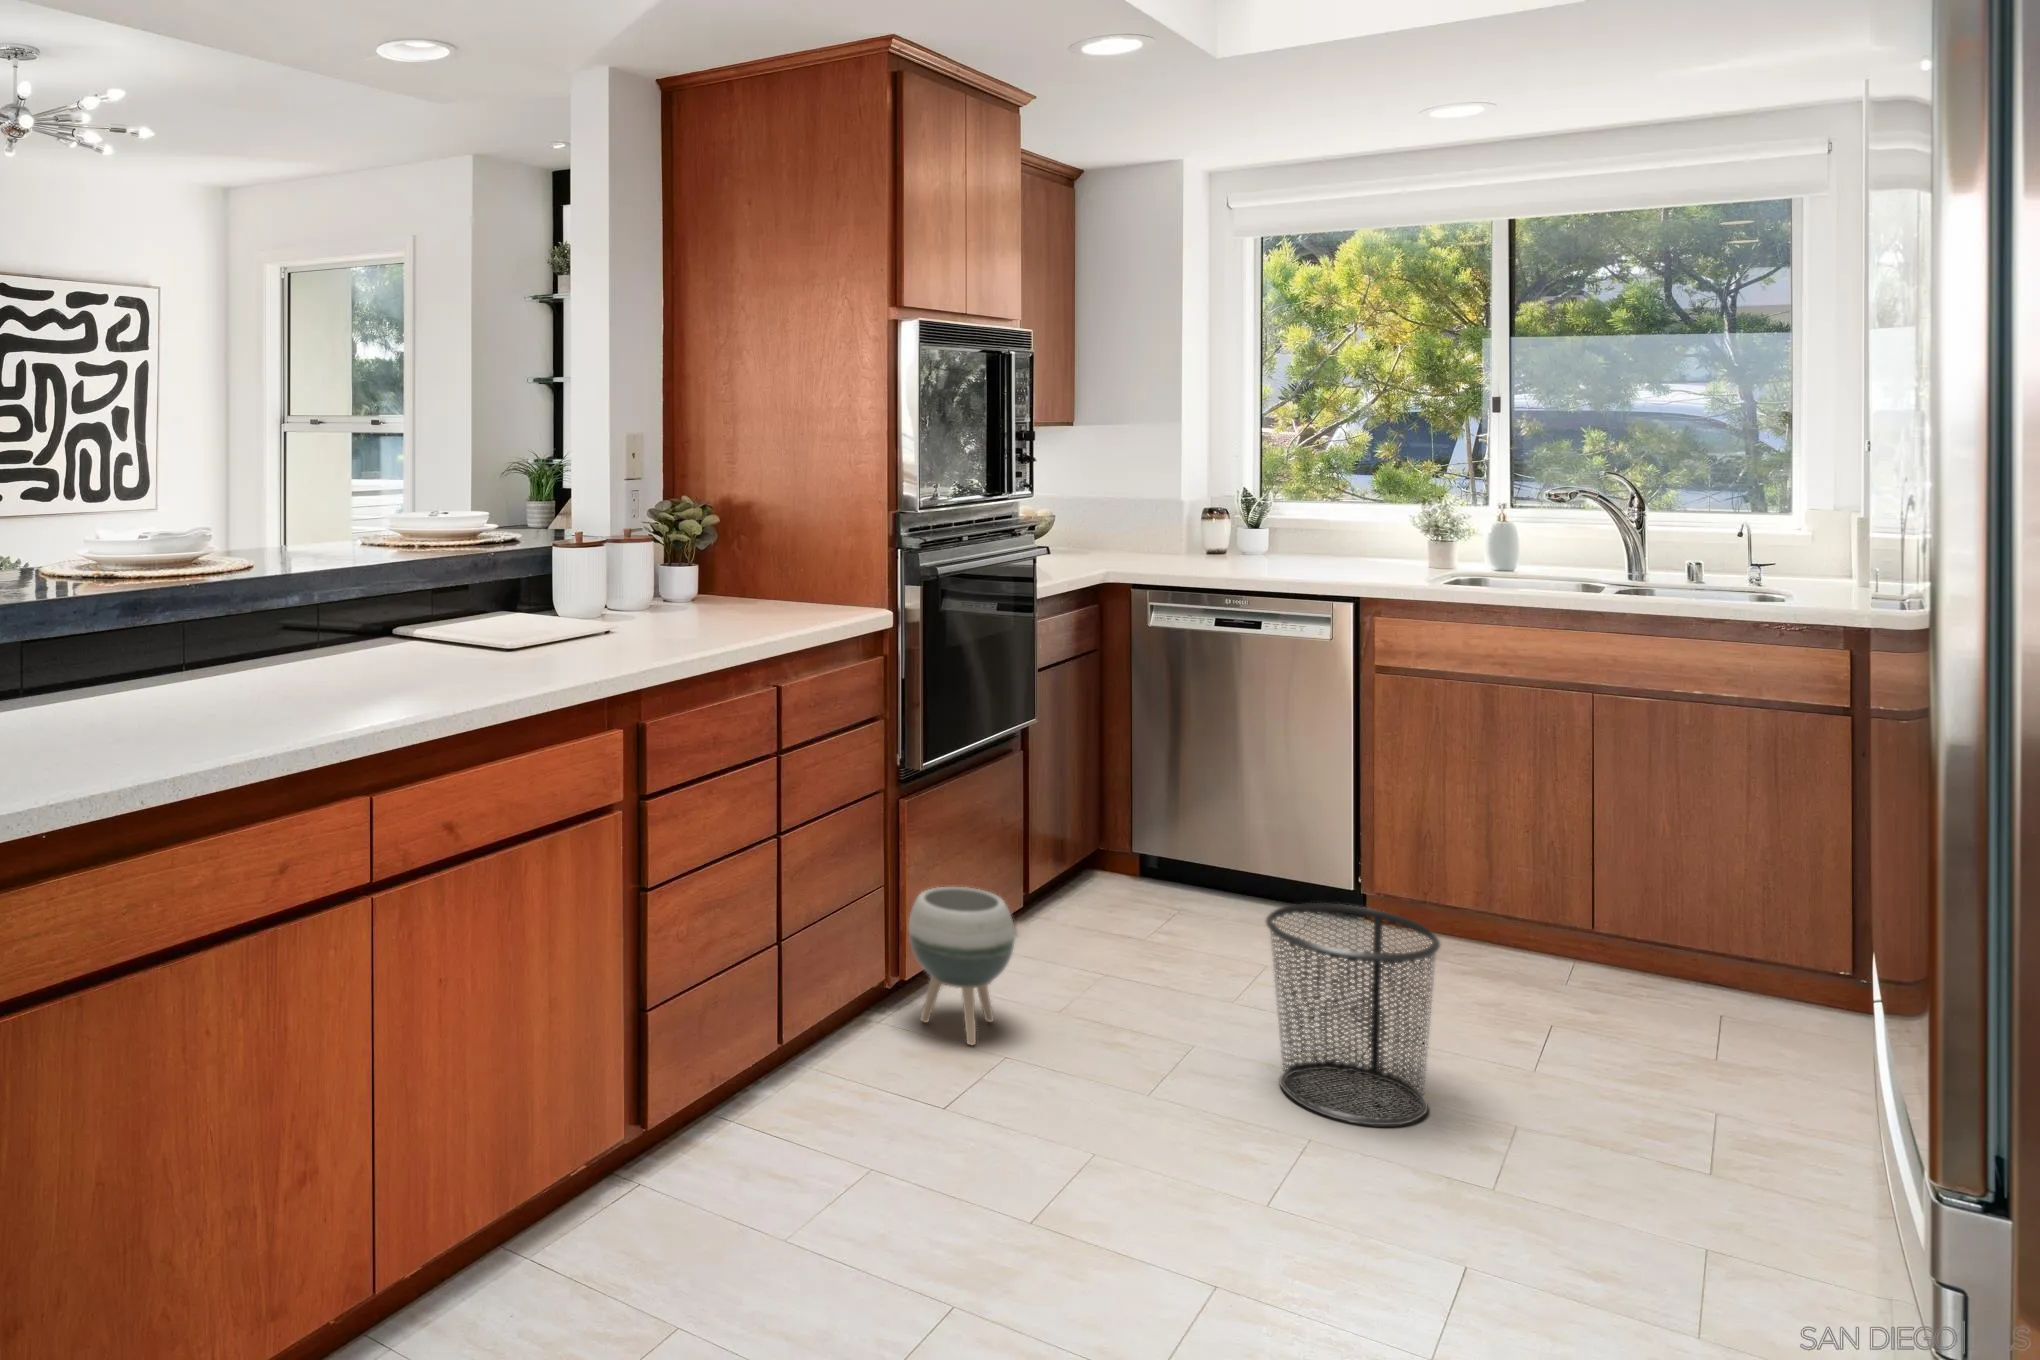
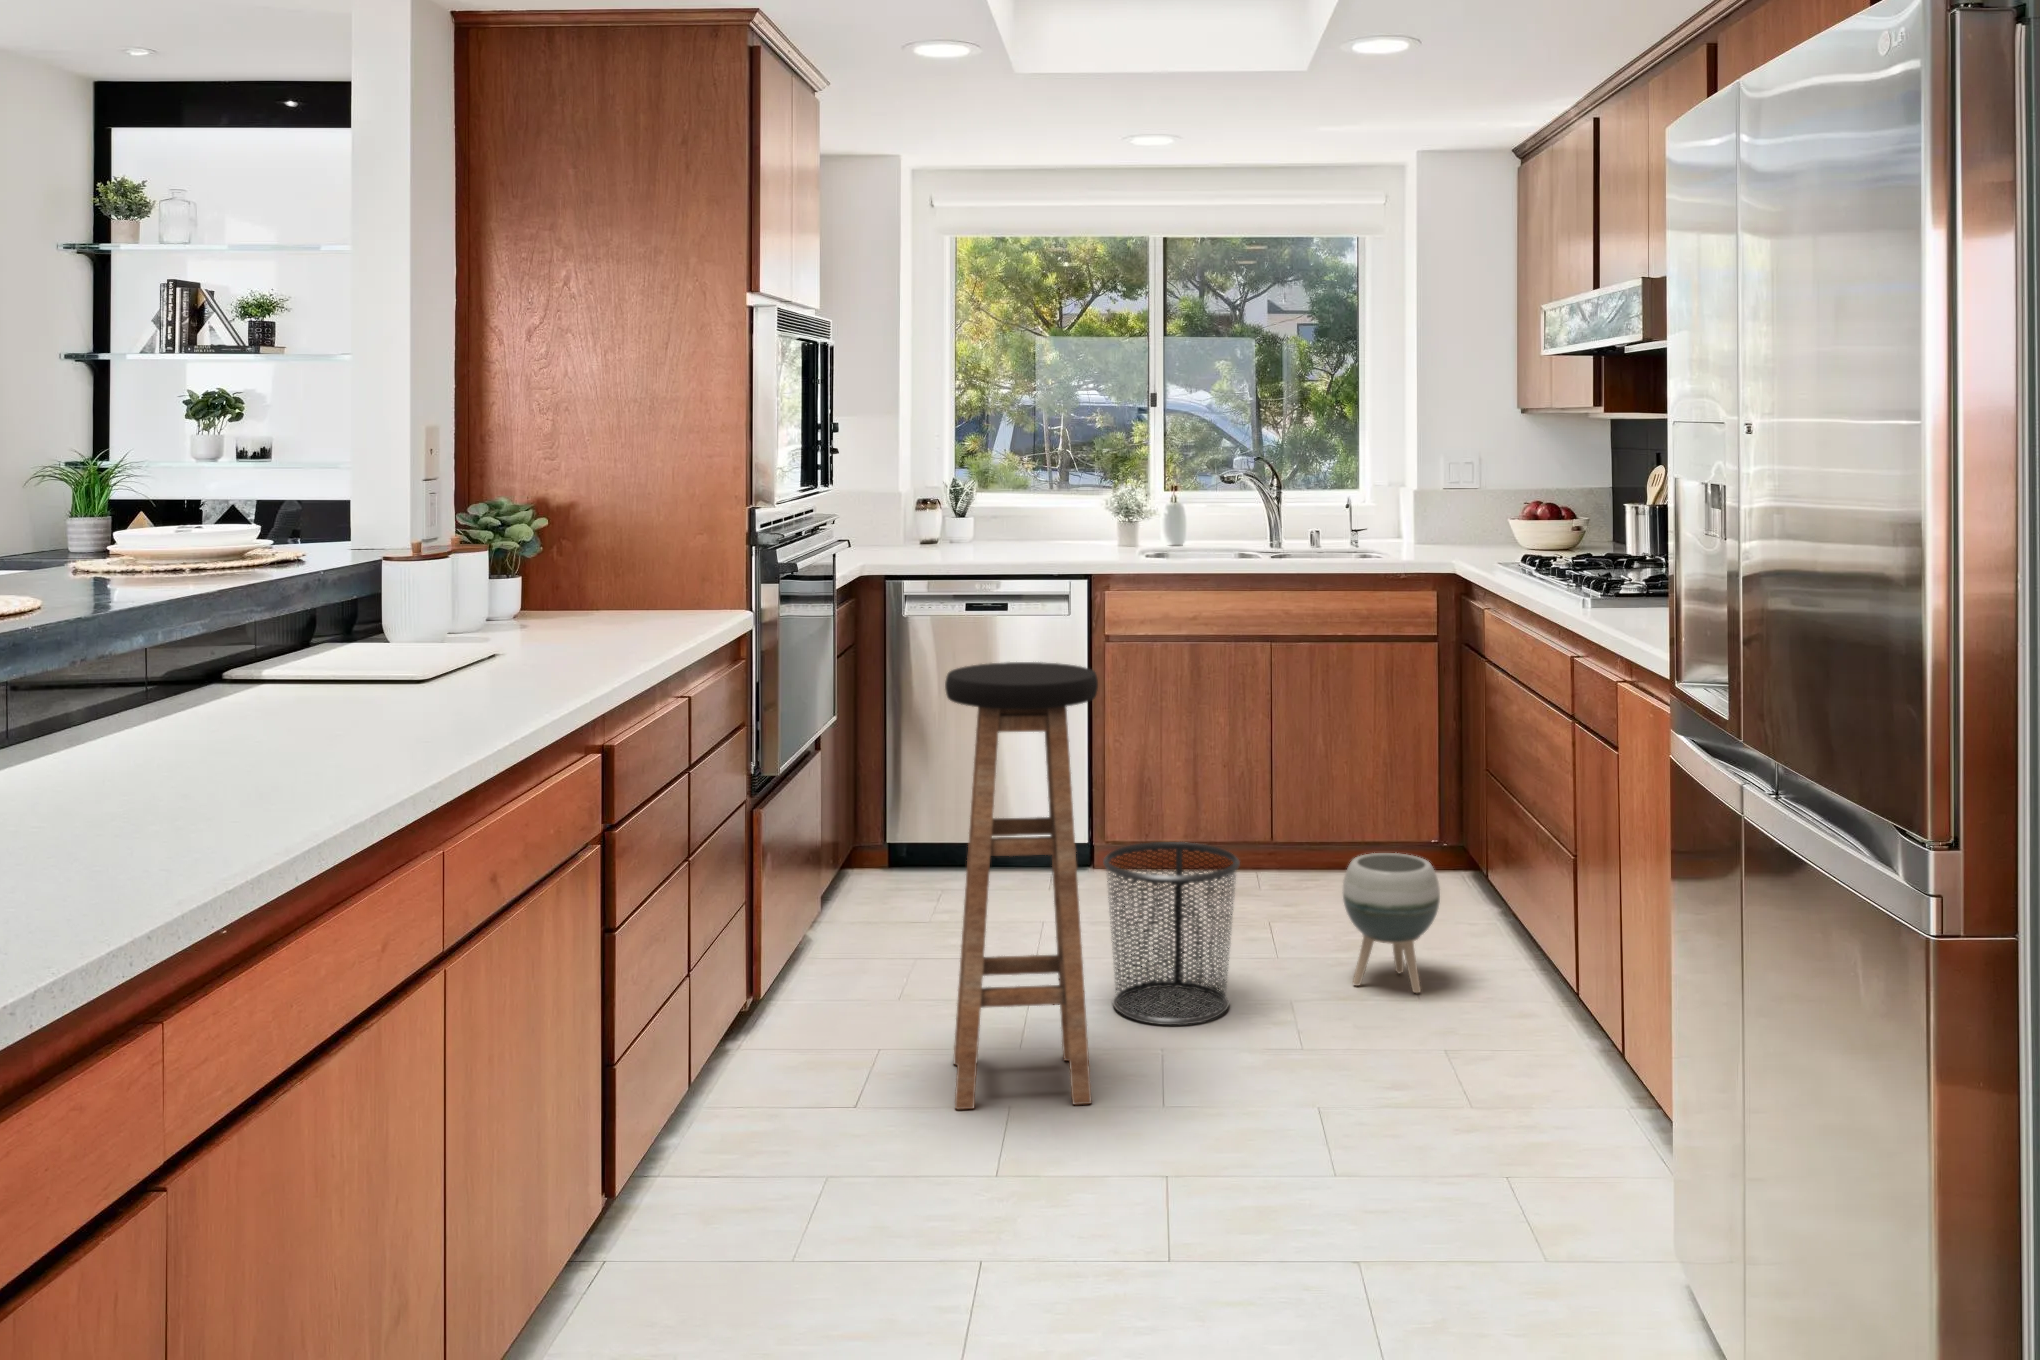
bar stool: none [1030,684,1205,1184] -> present [945,662,1098,1109]
planter: present [909,887,1015,1045] -> present [1343,853,1440,993]

